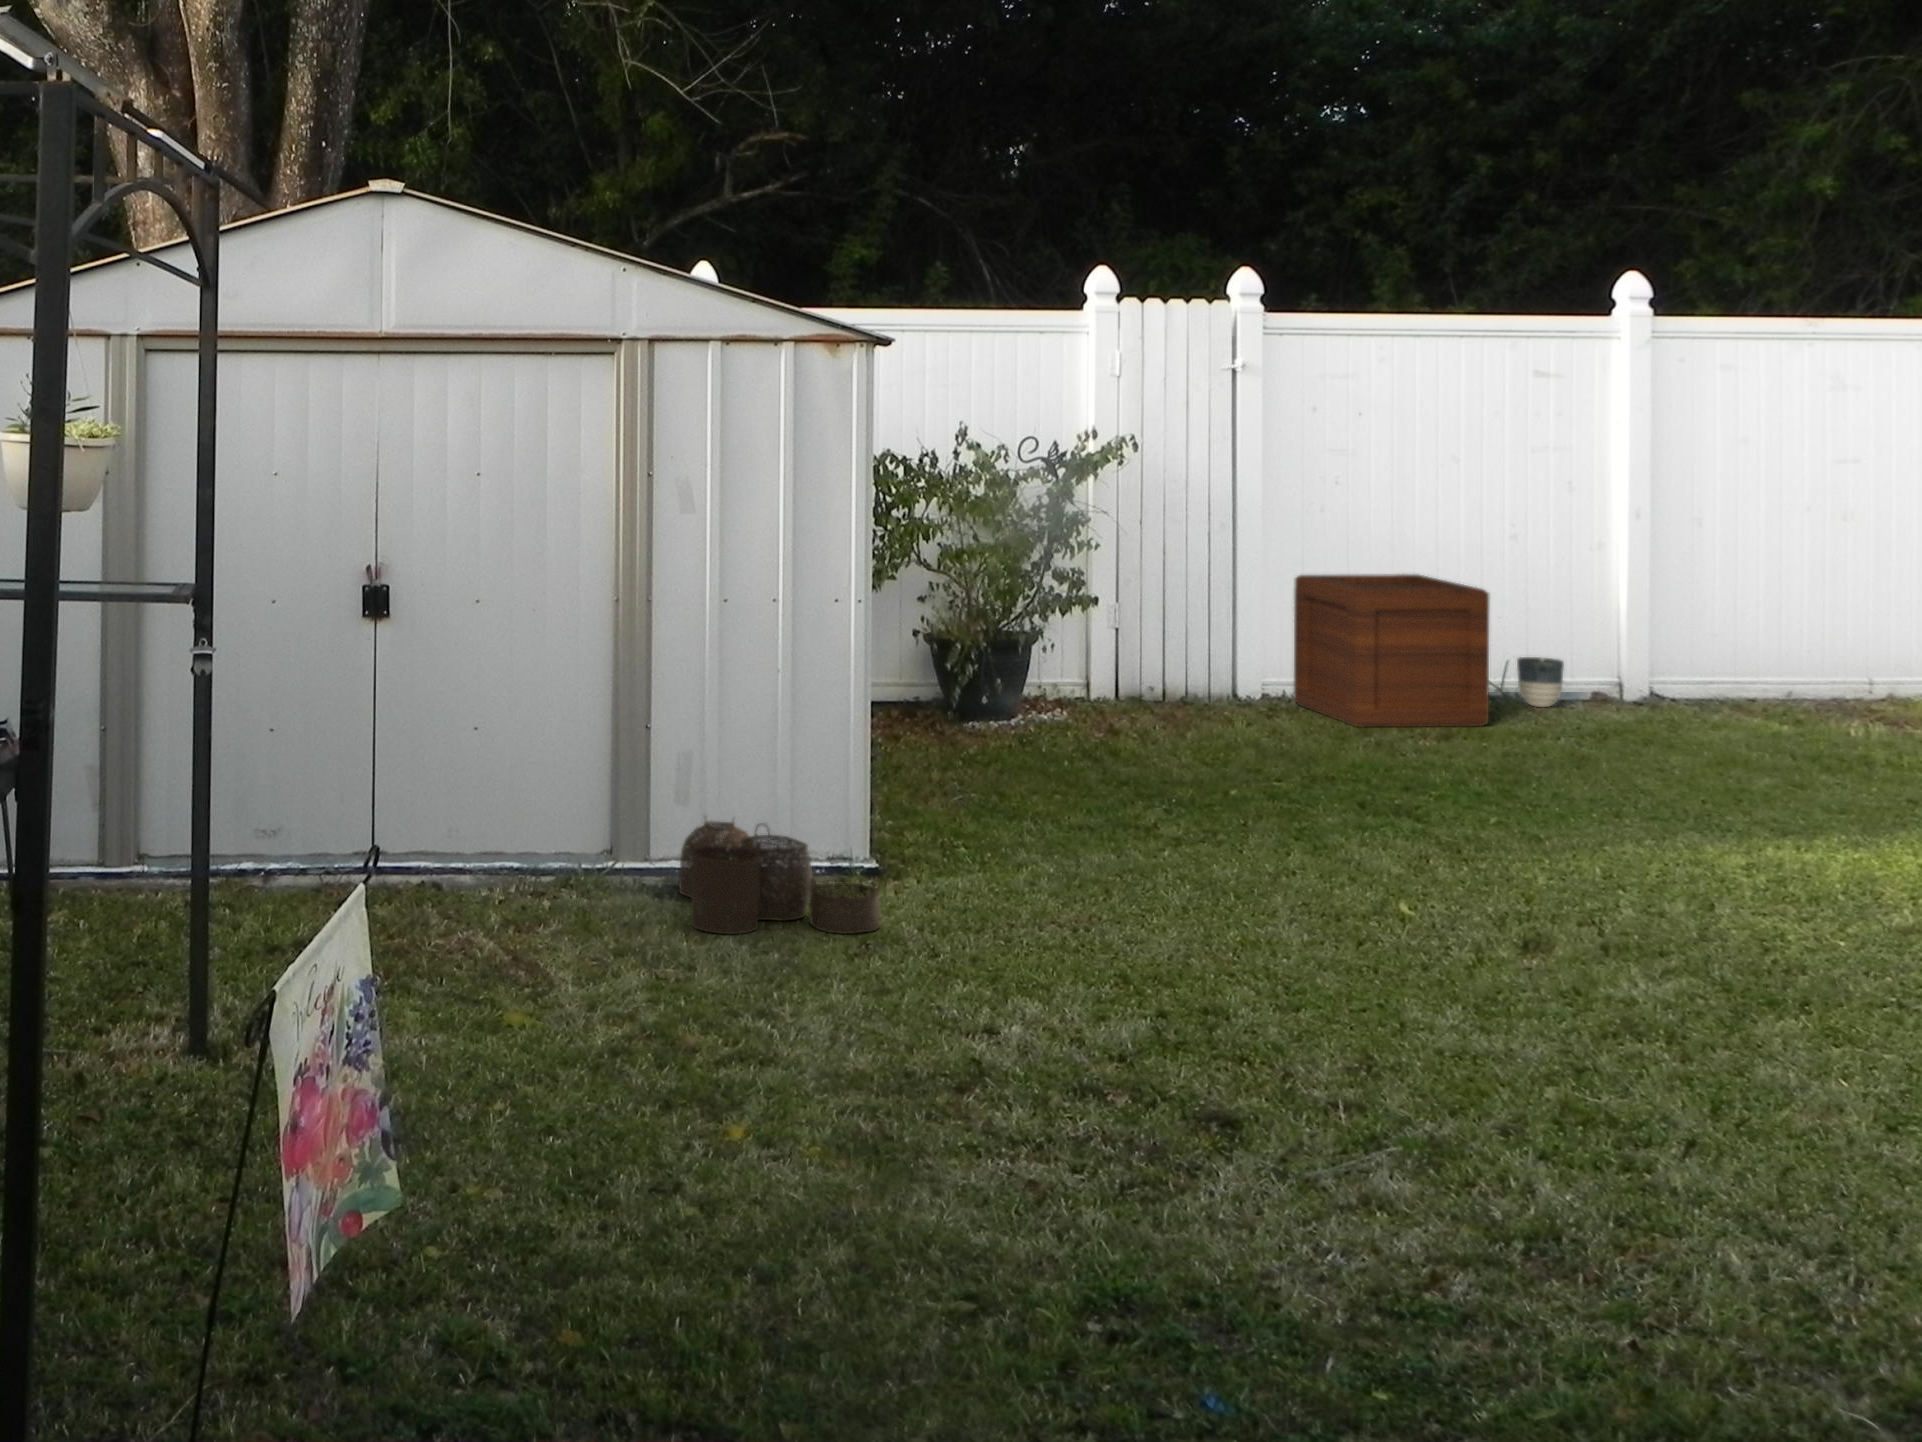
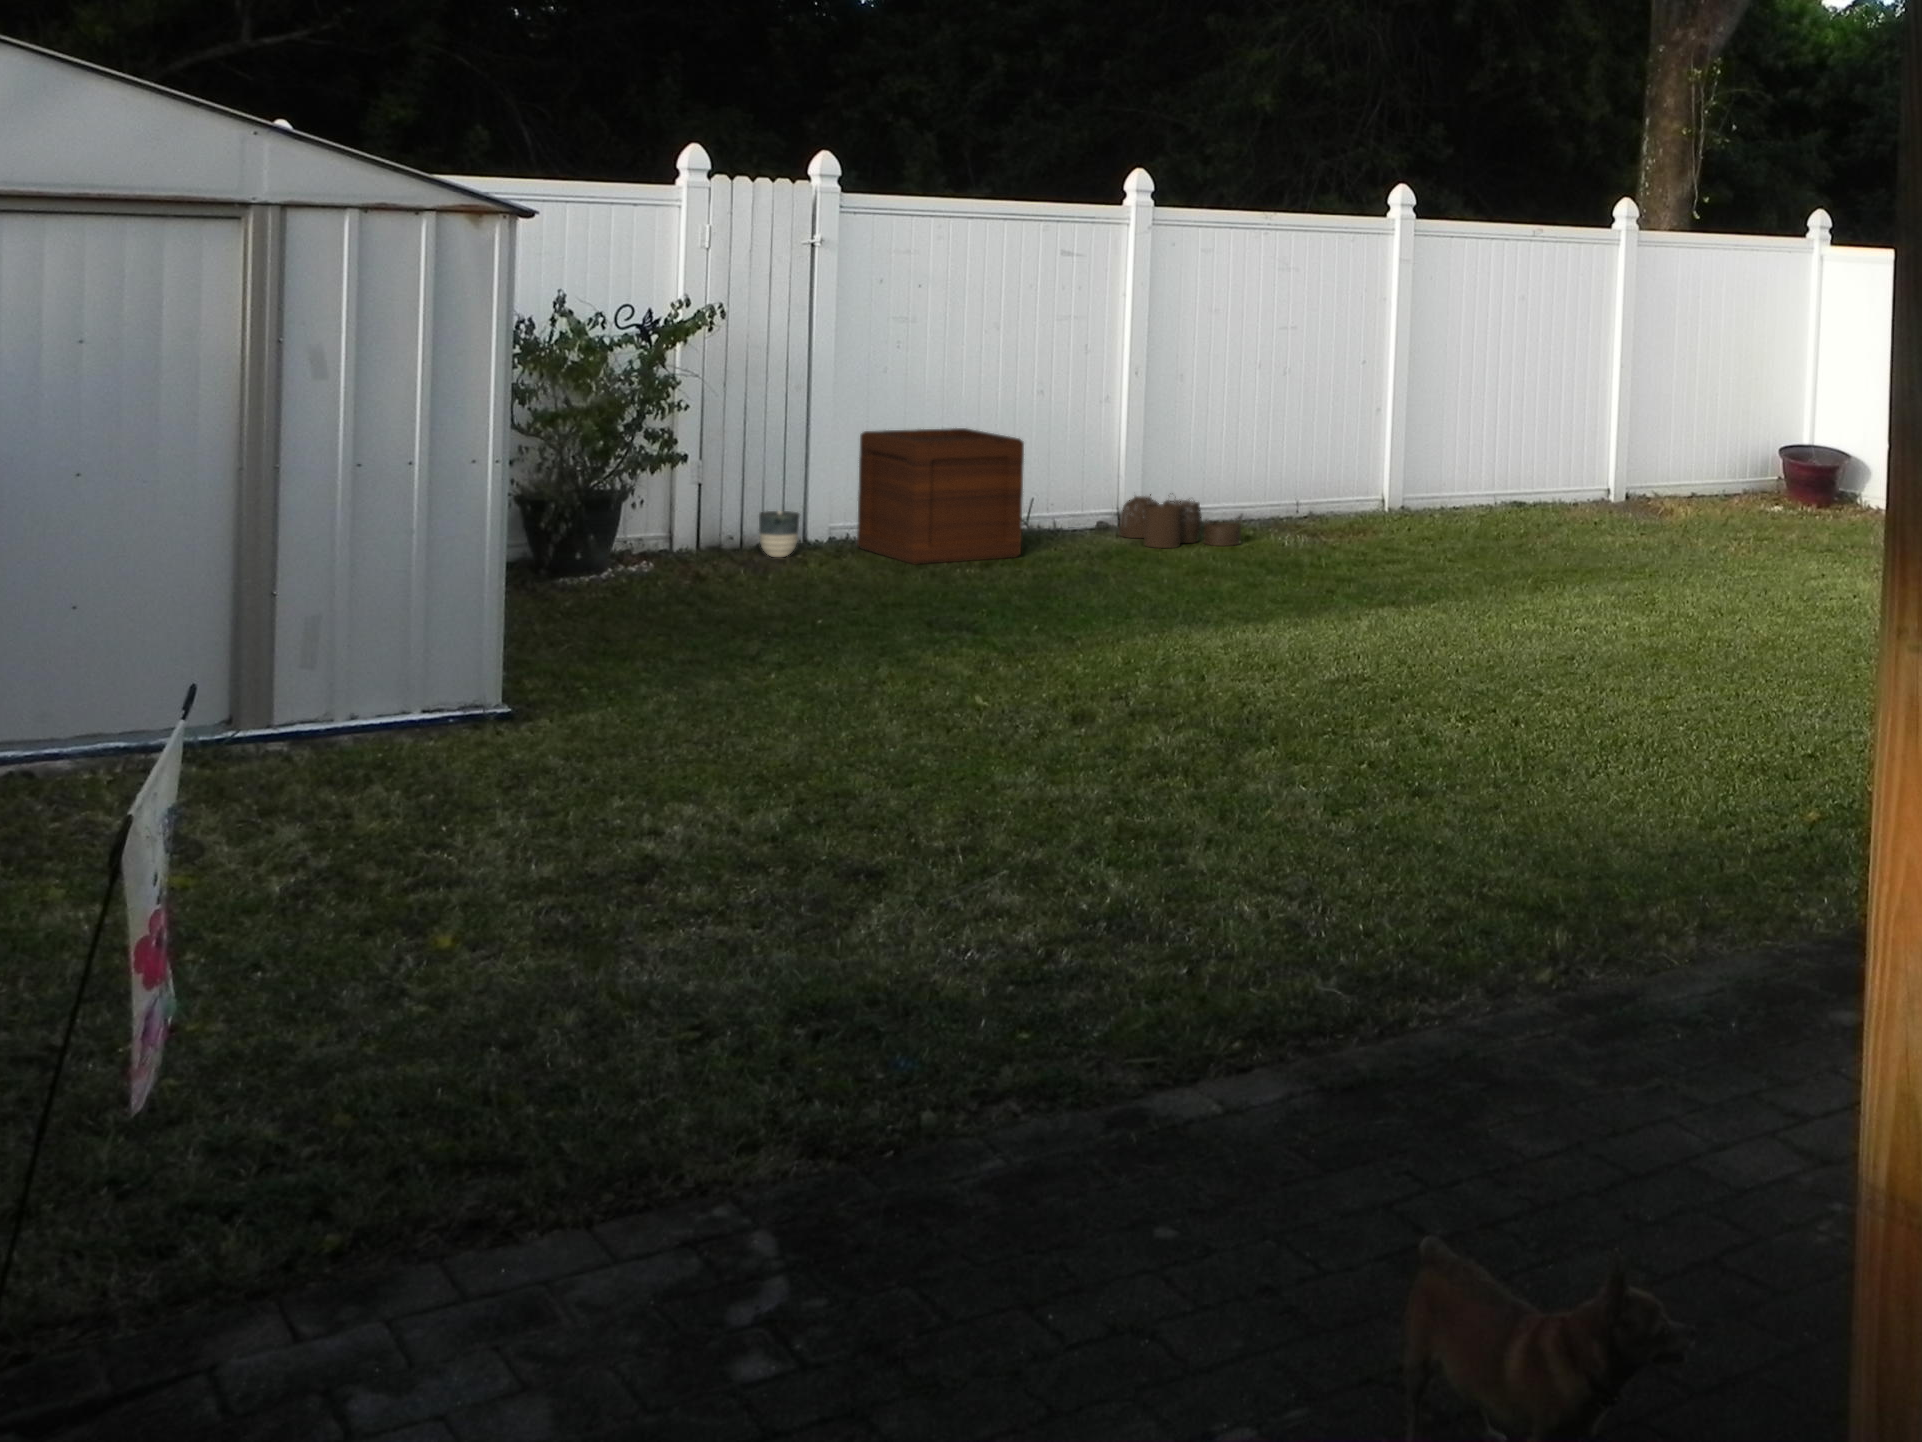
planter: present [1517,657,1564,707] -> present [759,511,800,557]
woven basket: present [679,821,881,935] -> present [1119,494,1241,548]

